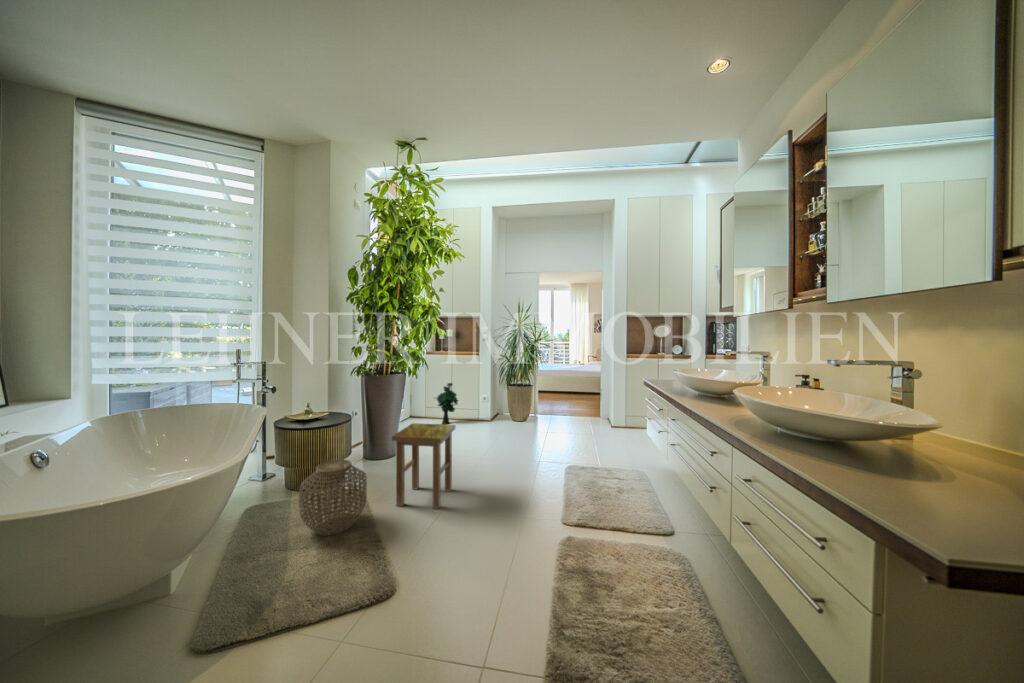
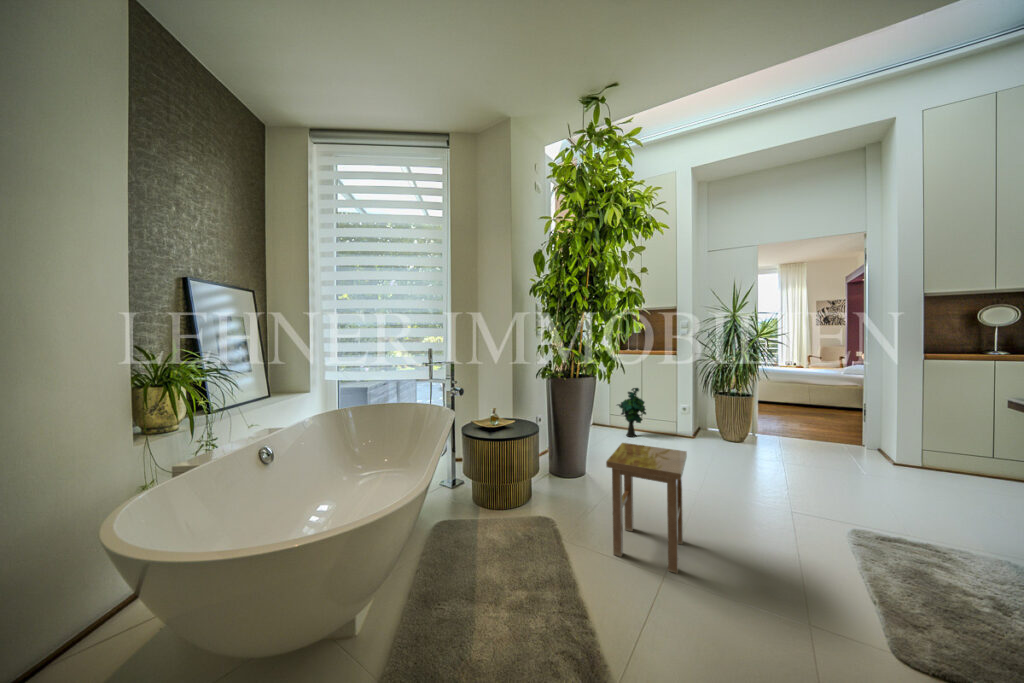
woven basket: present [299,460,367,535] -> none [504,485,581,585]

